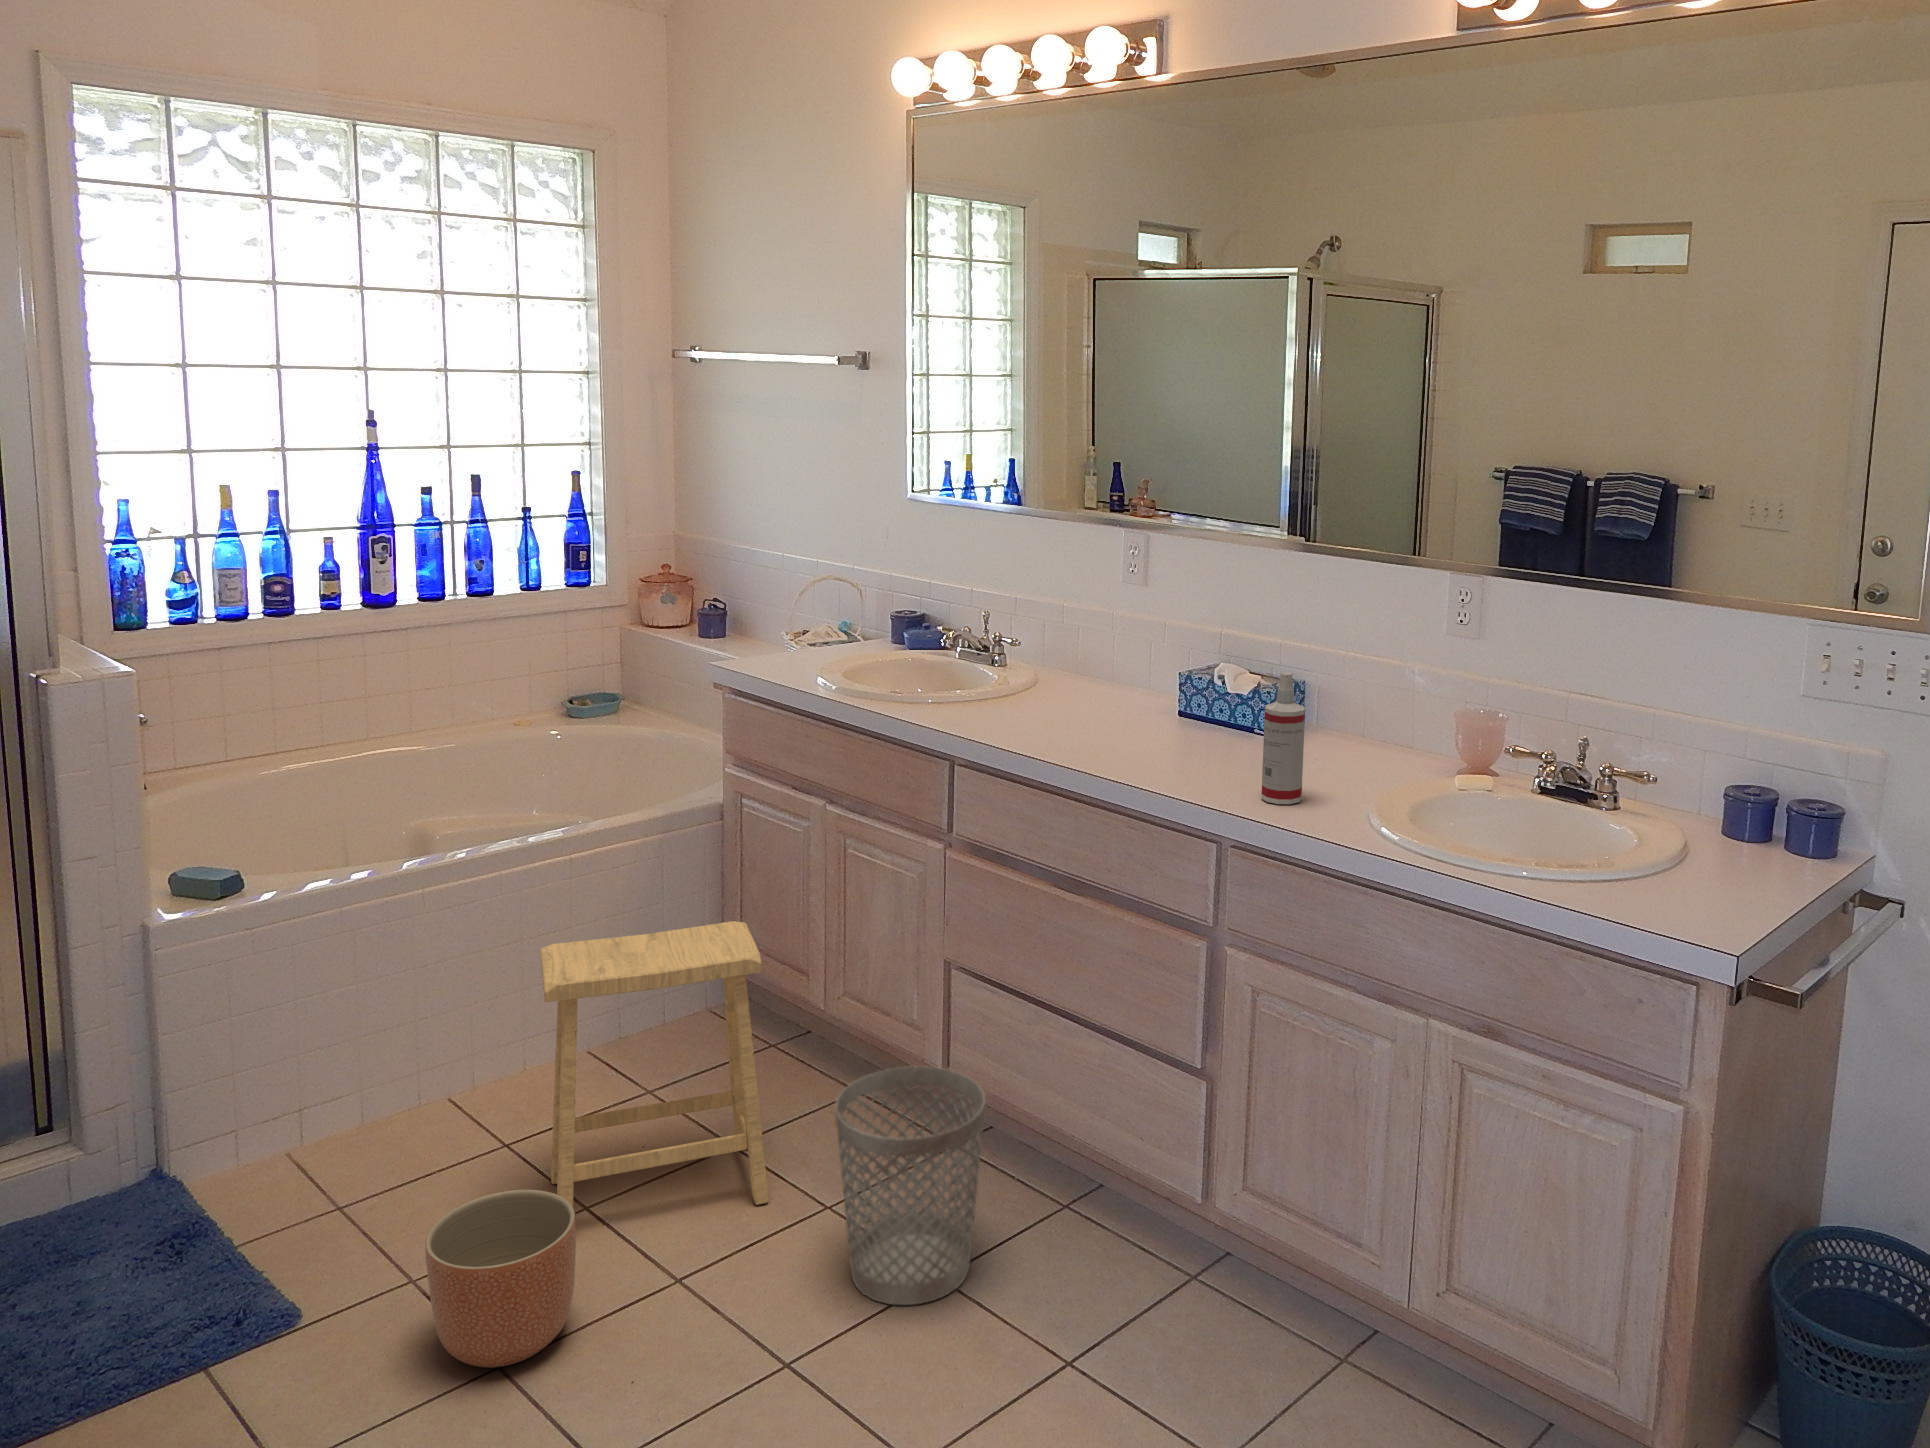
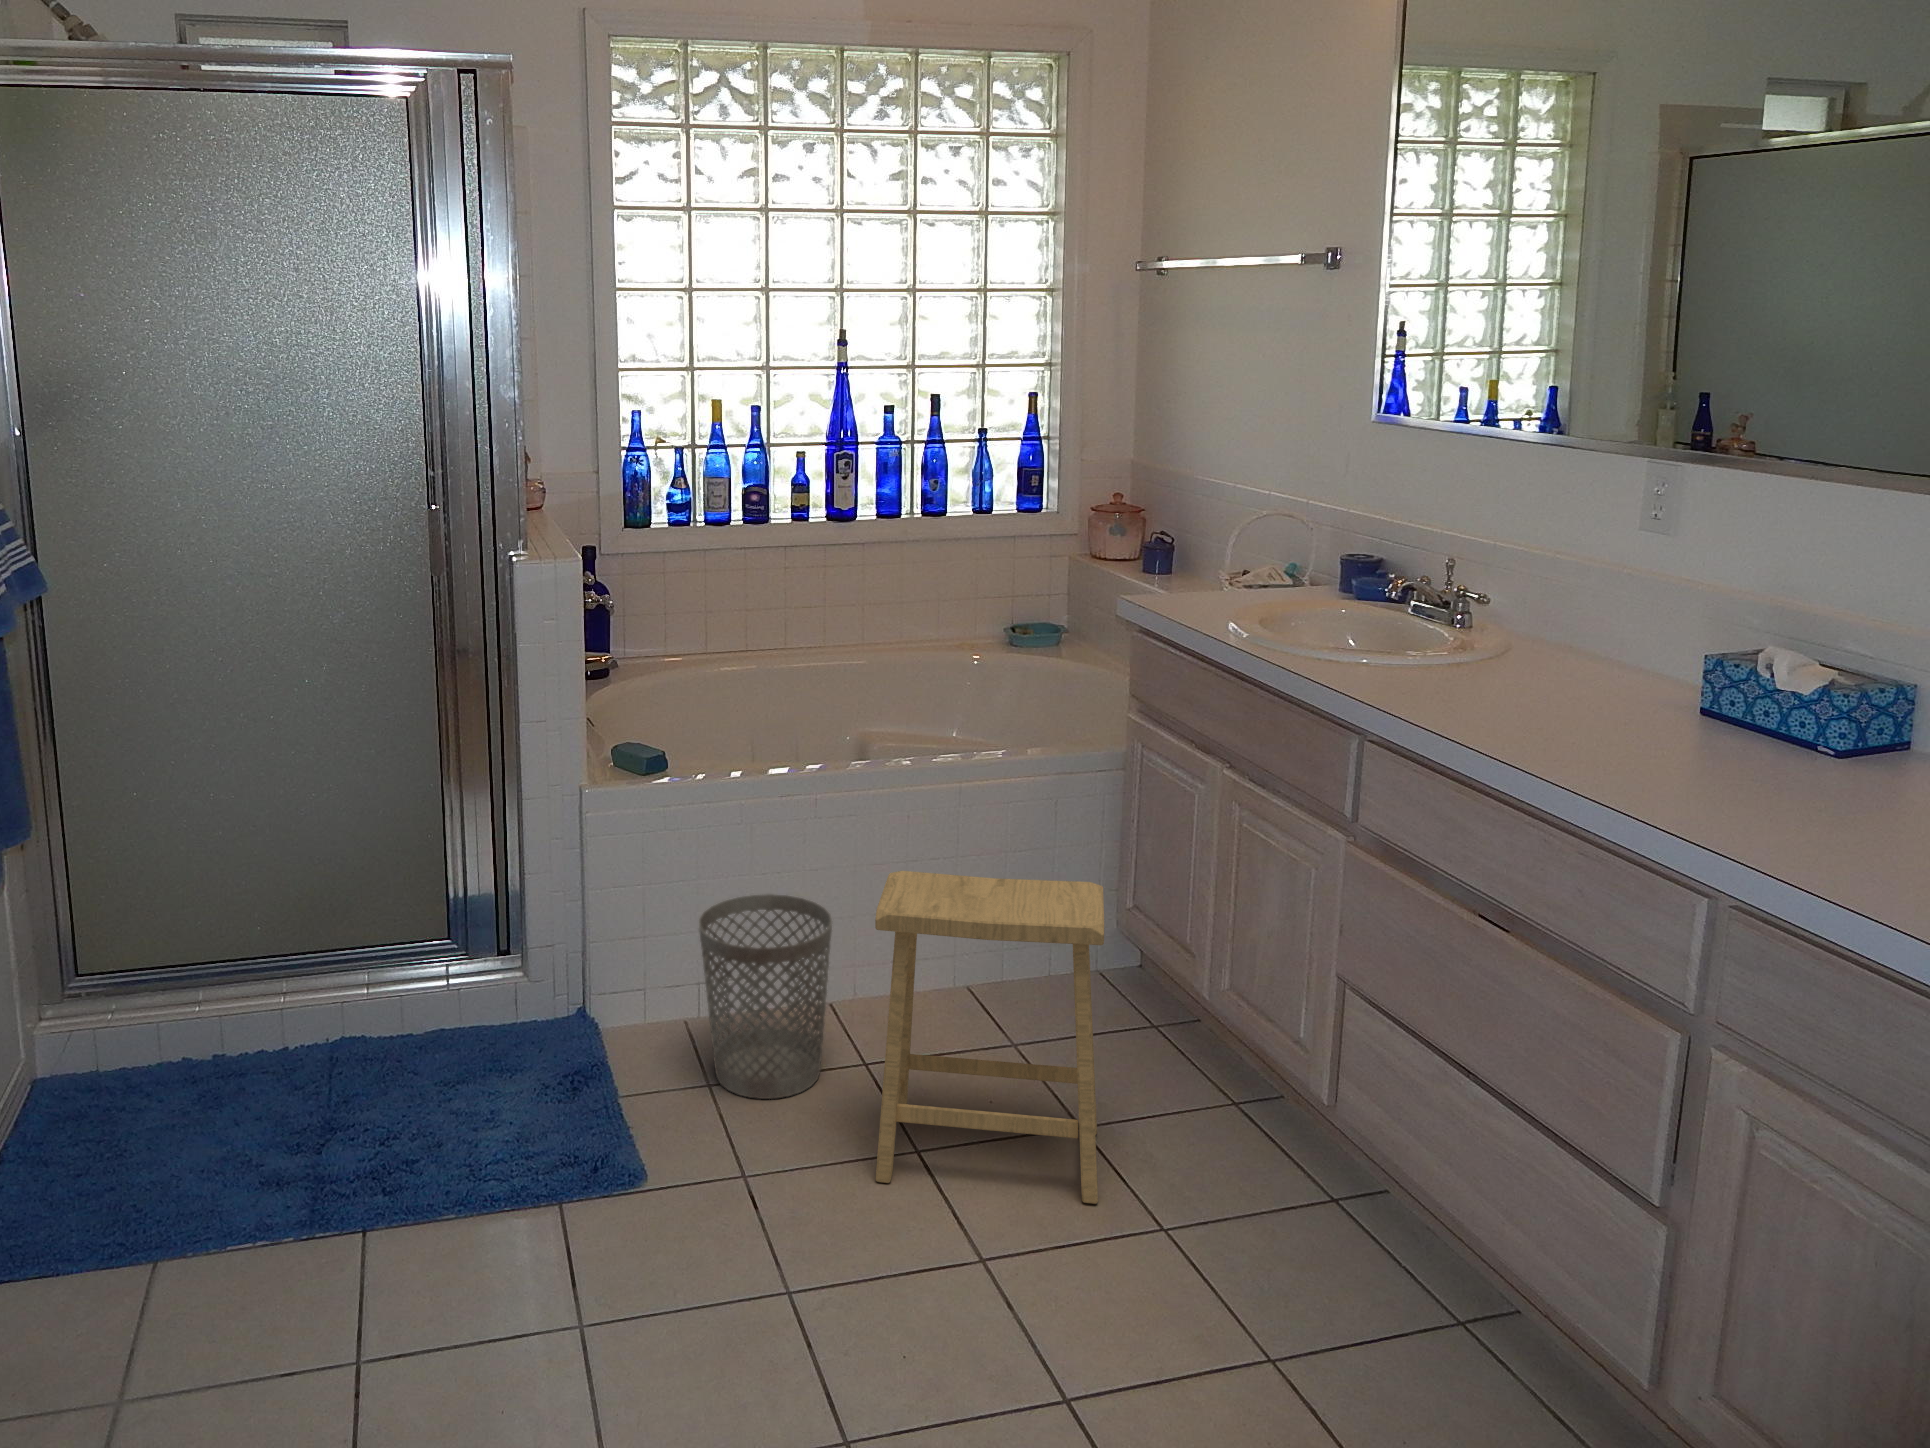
spray bottle: present [1261,673,1305,804] -> none [1789,662,1881,863]
wastebasket: present [835,1066,985,1305] -> present [699,894,832,1099]
planter: present [425,1190,576,1368] -> none [726,1113,869,1293]

